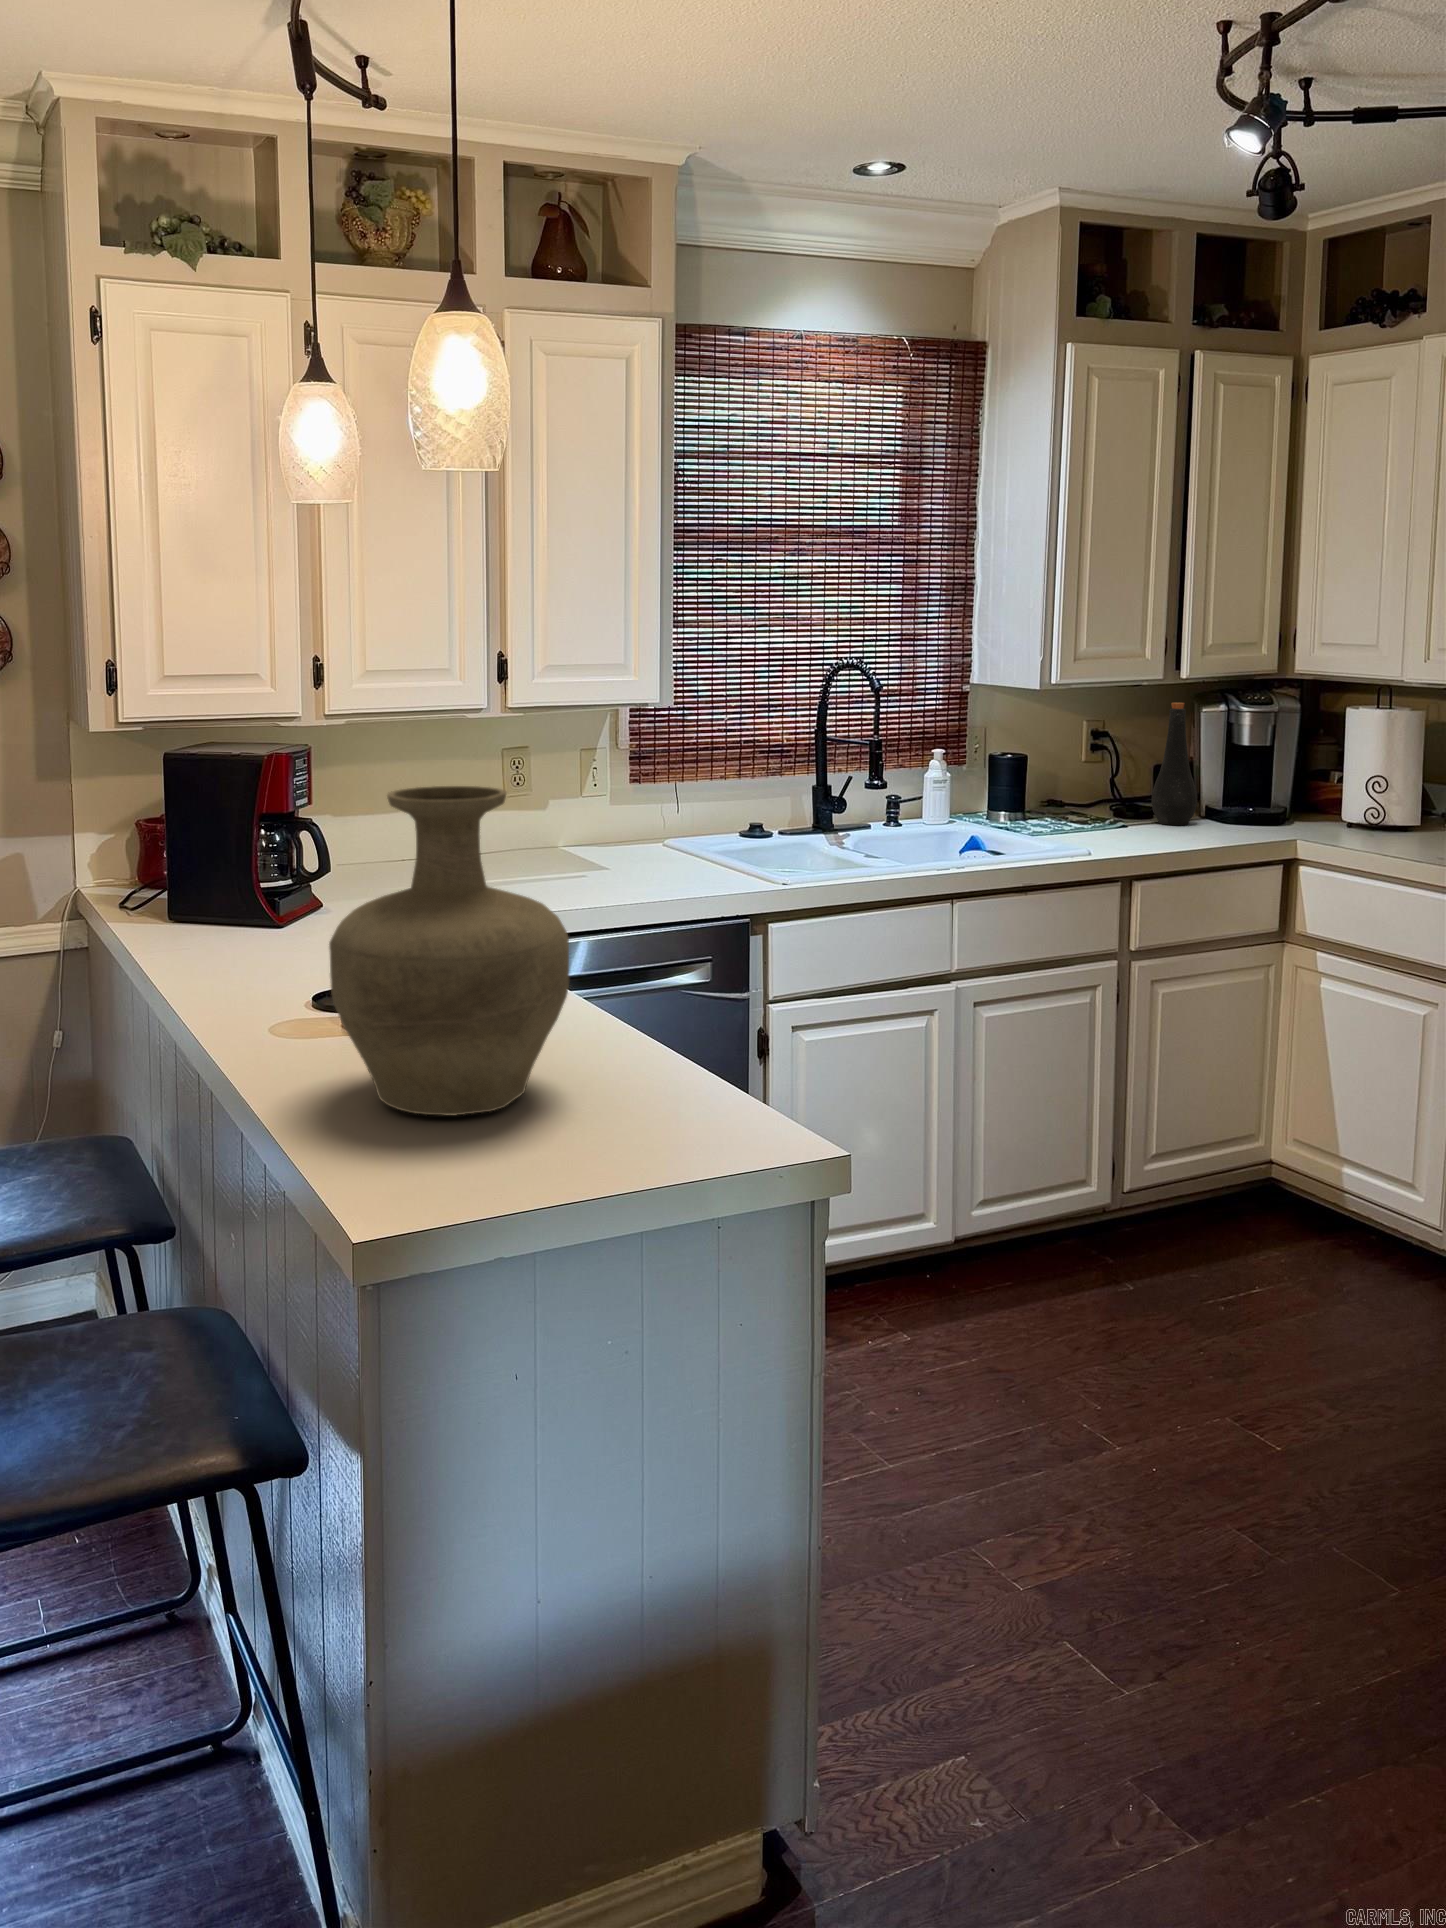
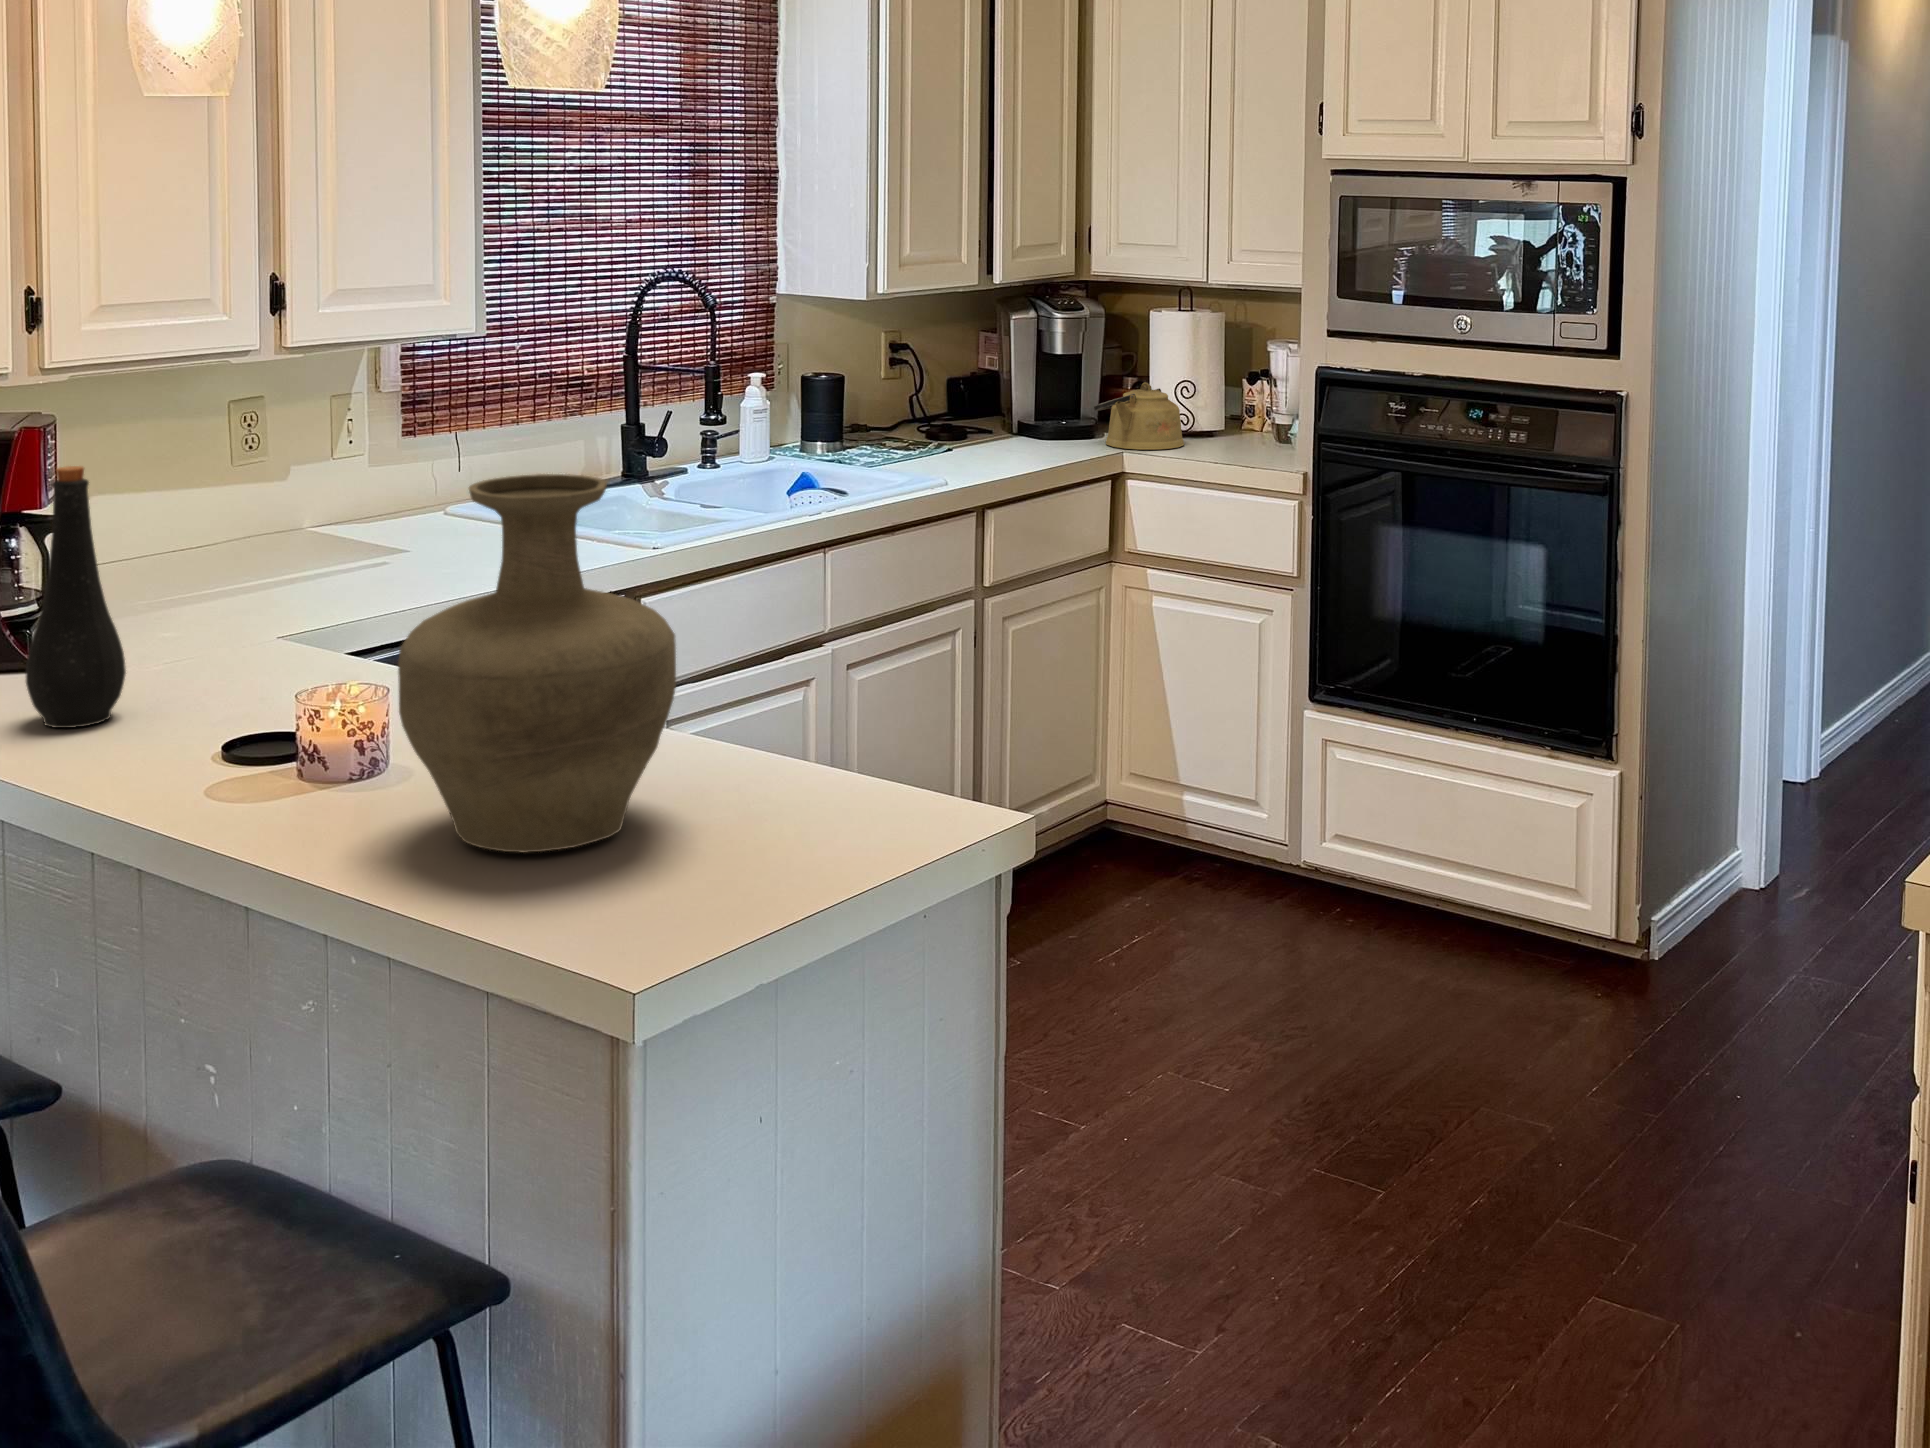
bottle: present [1151,703,1197,825] -> present [26,466,126,728]
kettle: none [1269,773,1364,837] -> present [1094,382,1184,450]

